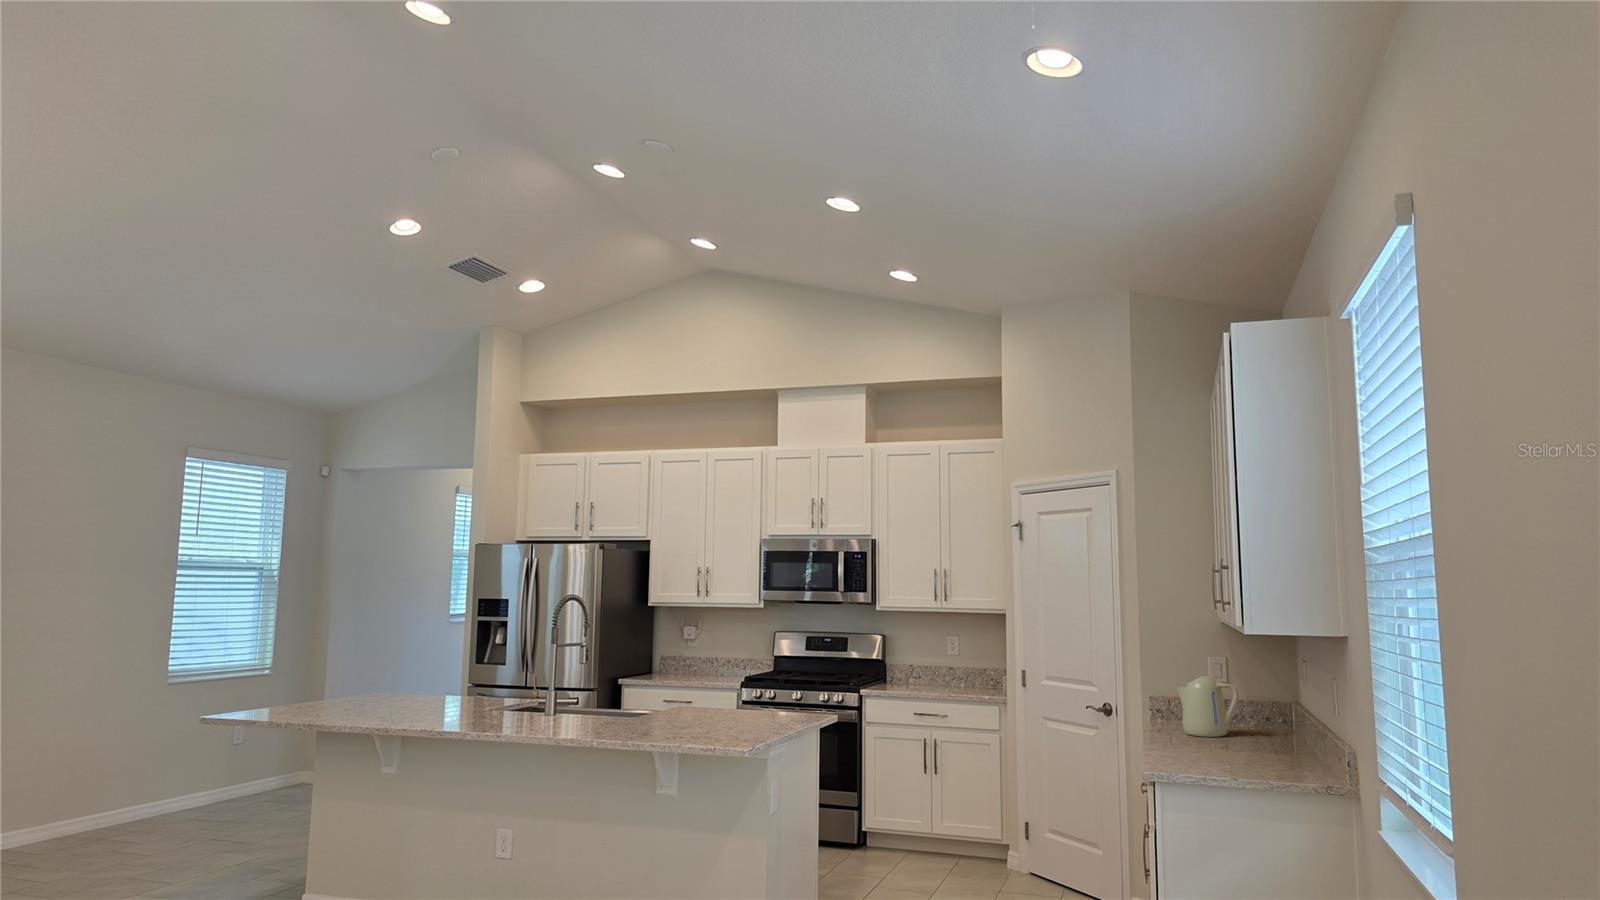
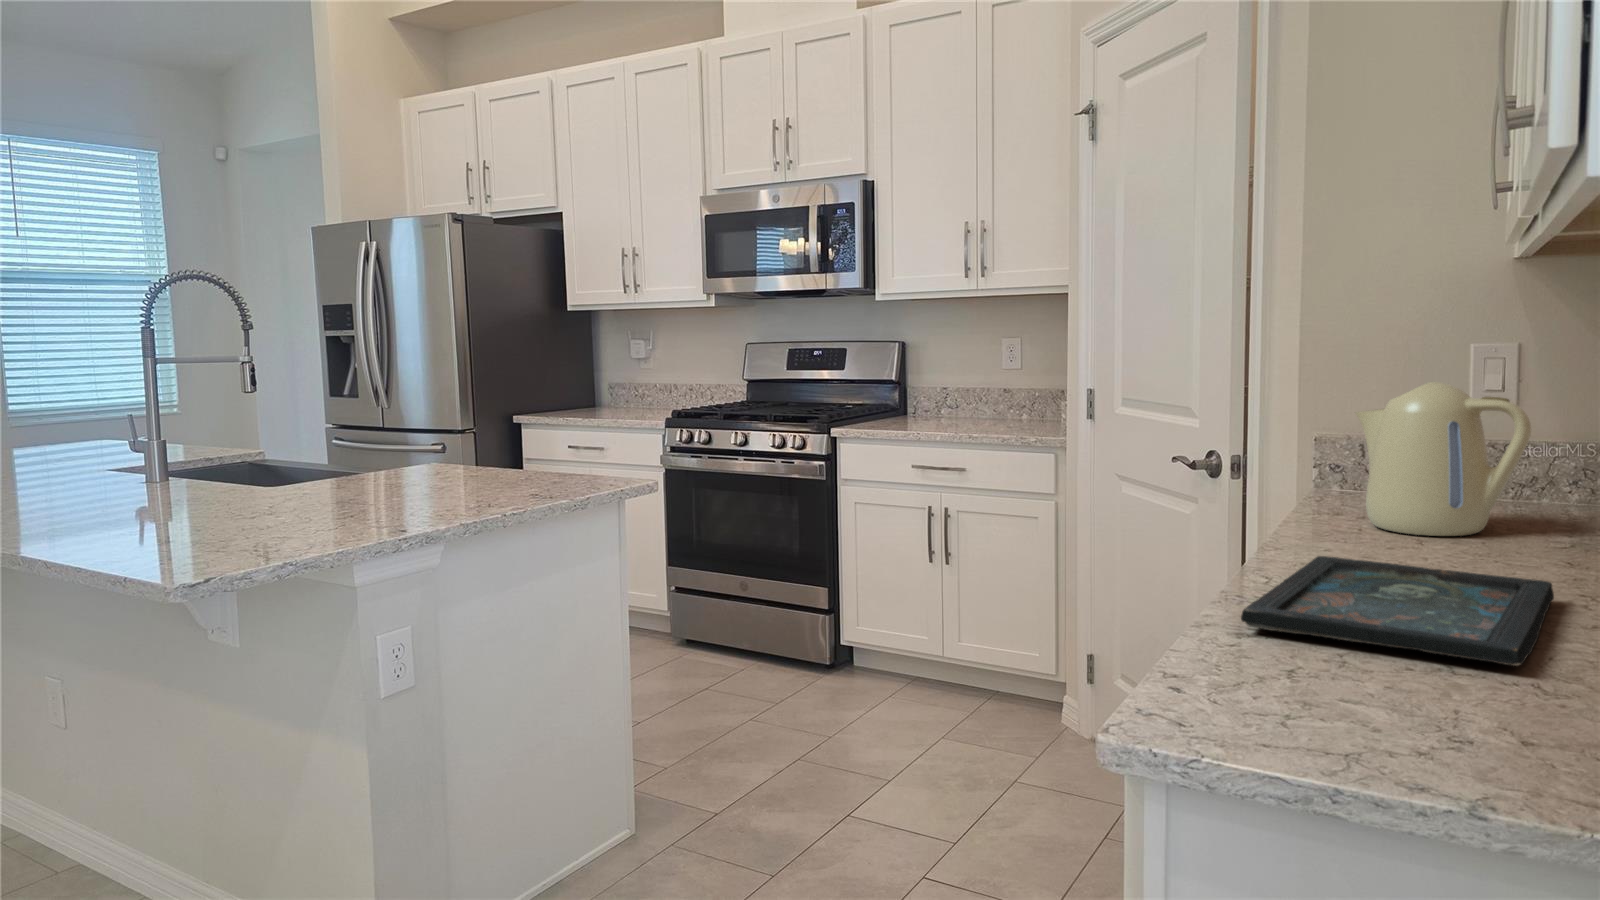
tray: none [1167,741,1253,765] -> present [1241,556,1554,666]

